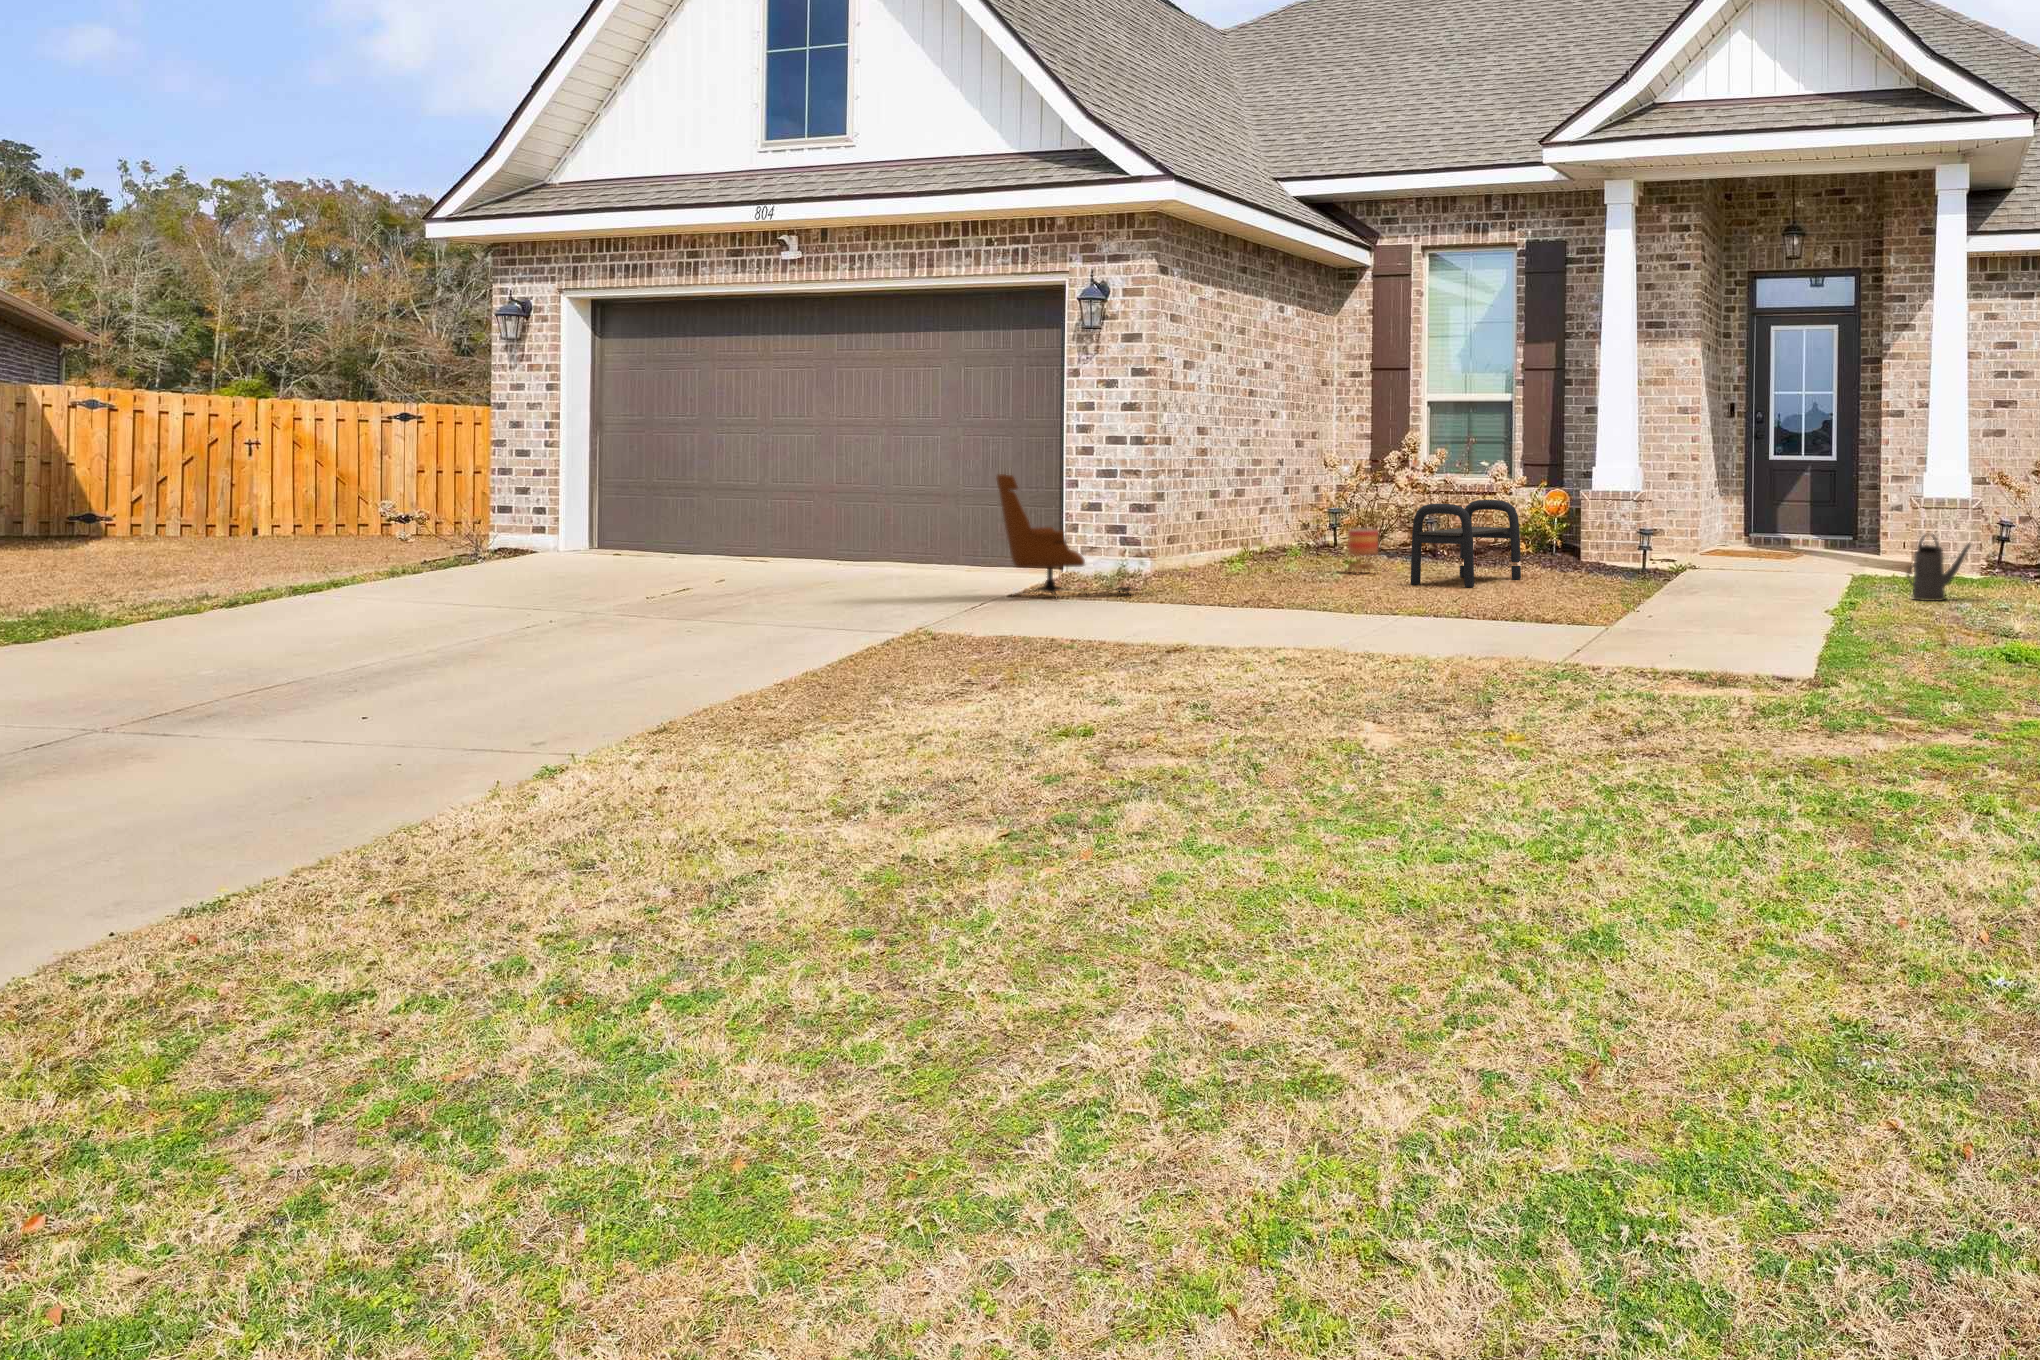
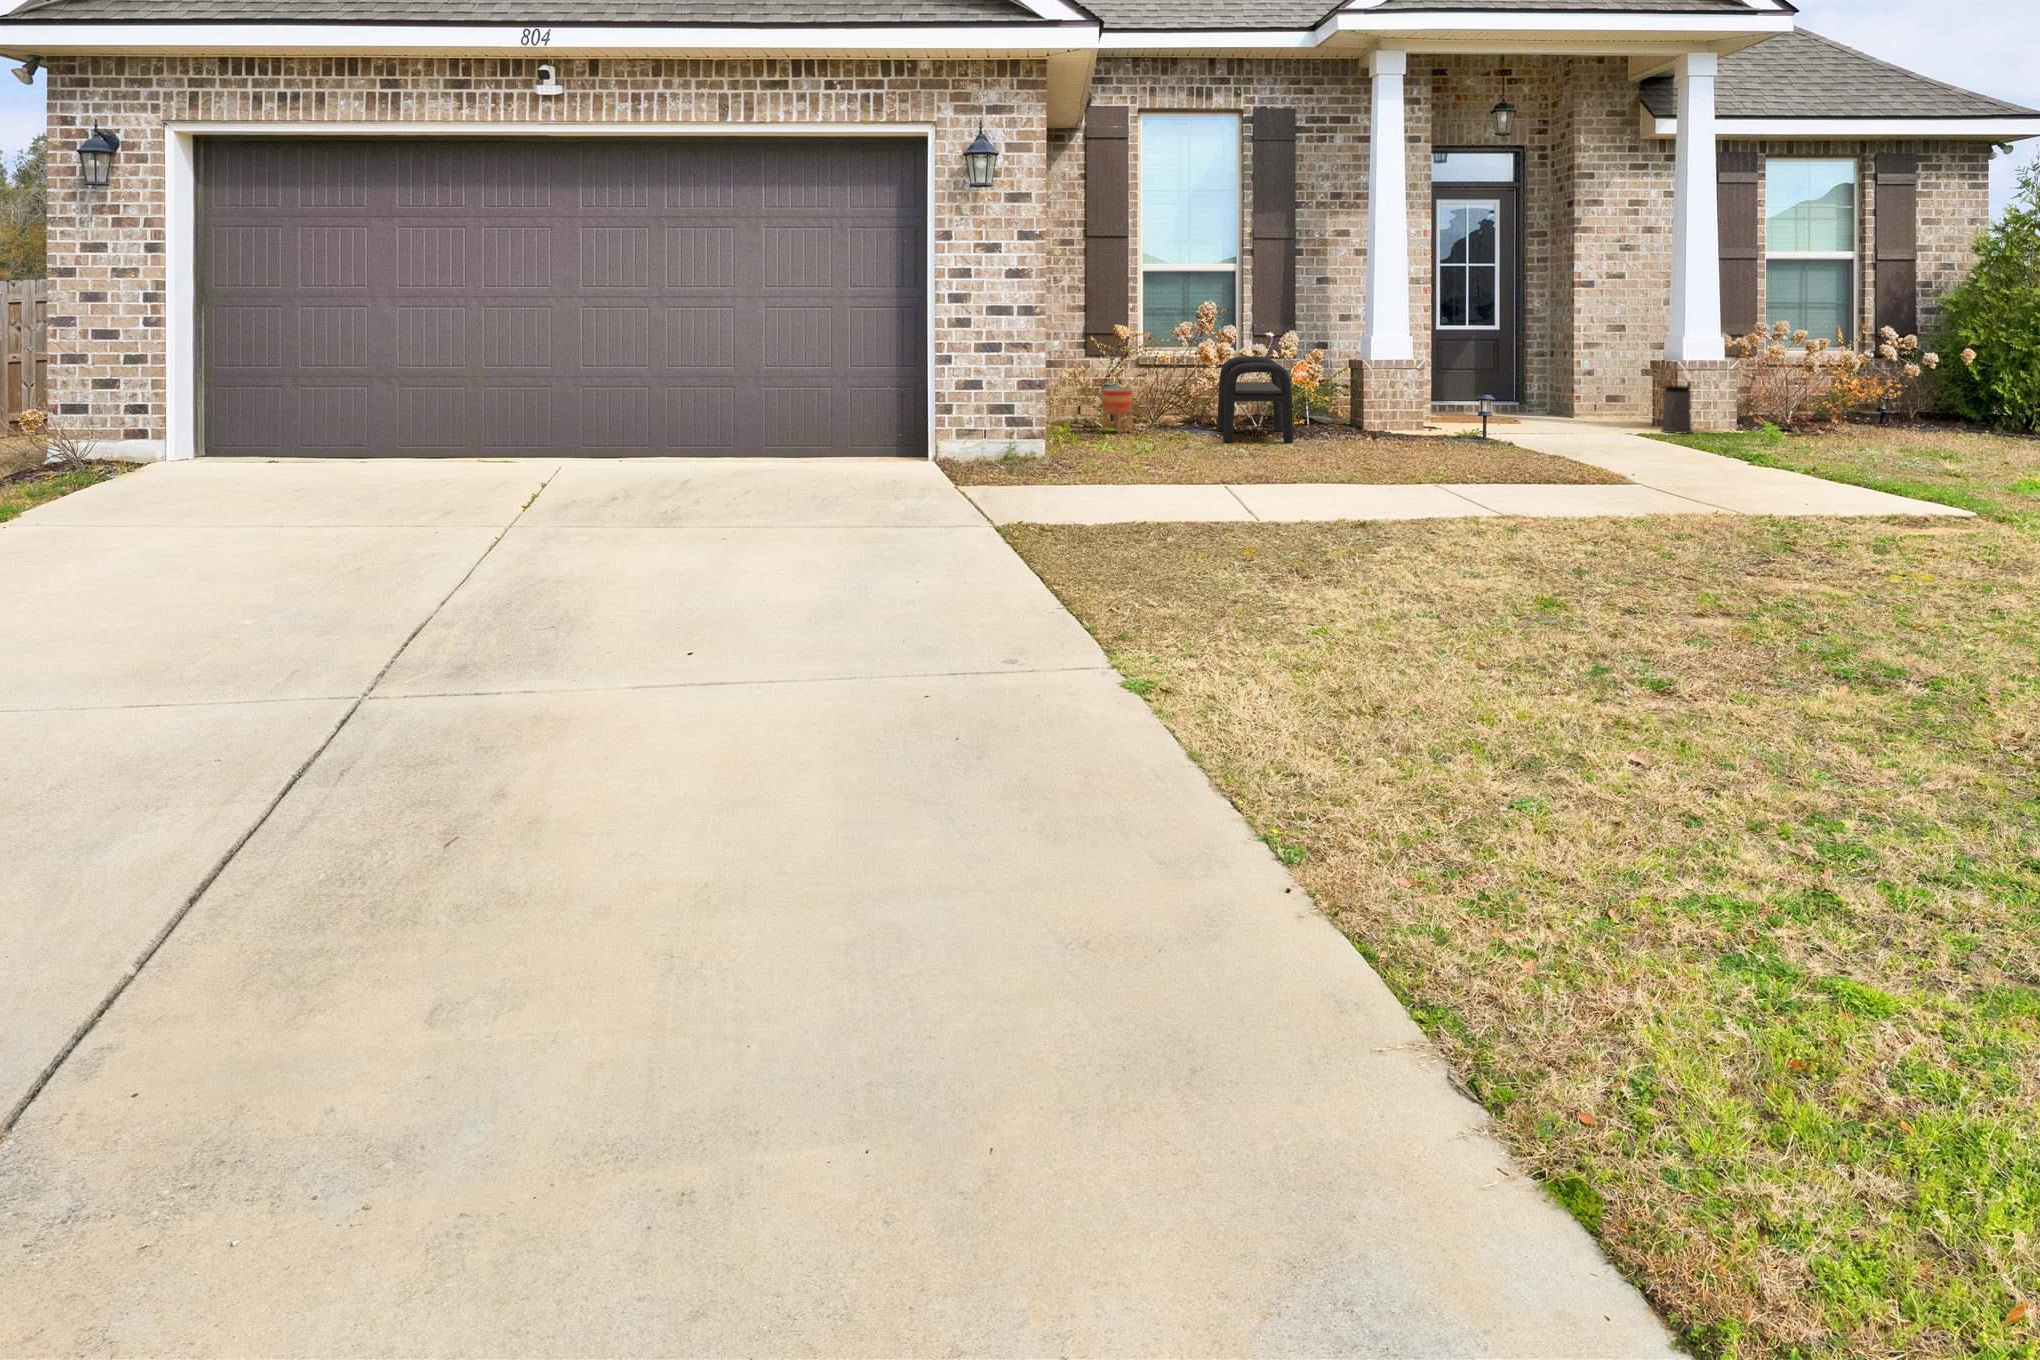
lounge chair: present [996,474,1133,598] -> none [923,348,1063,486]

